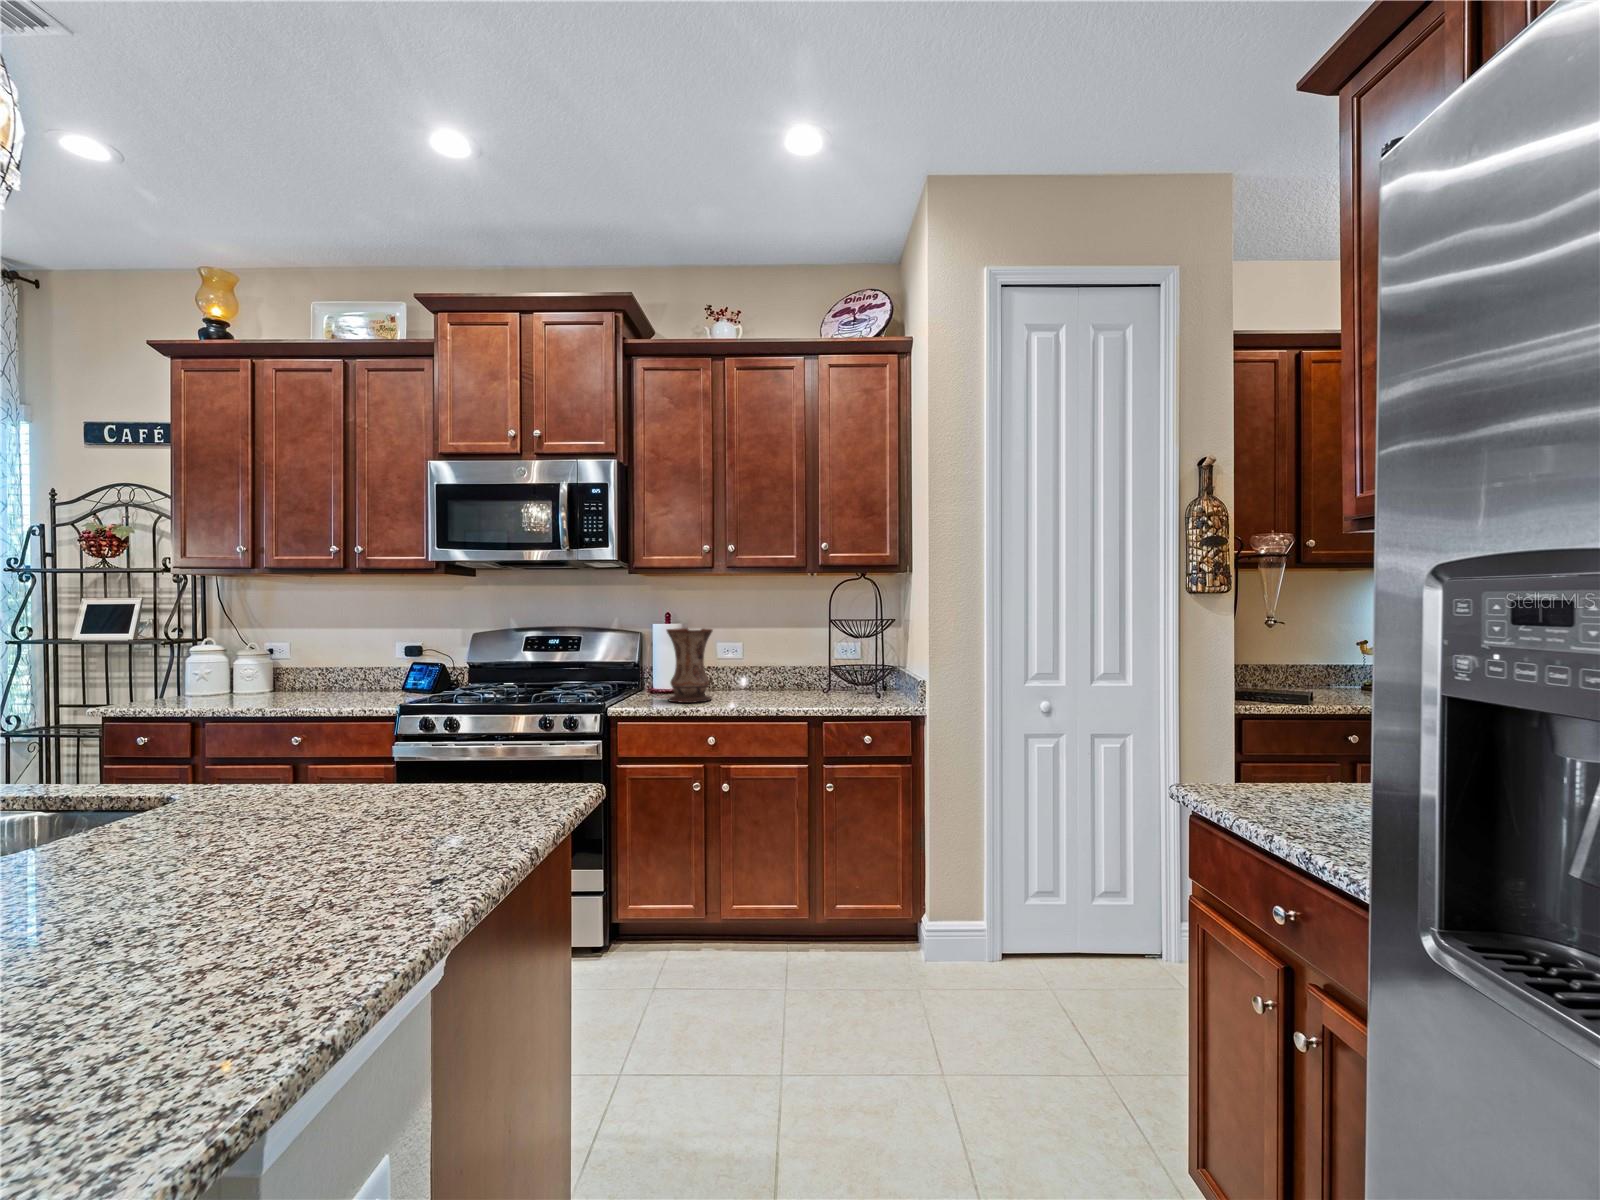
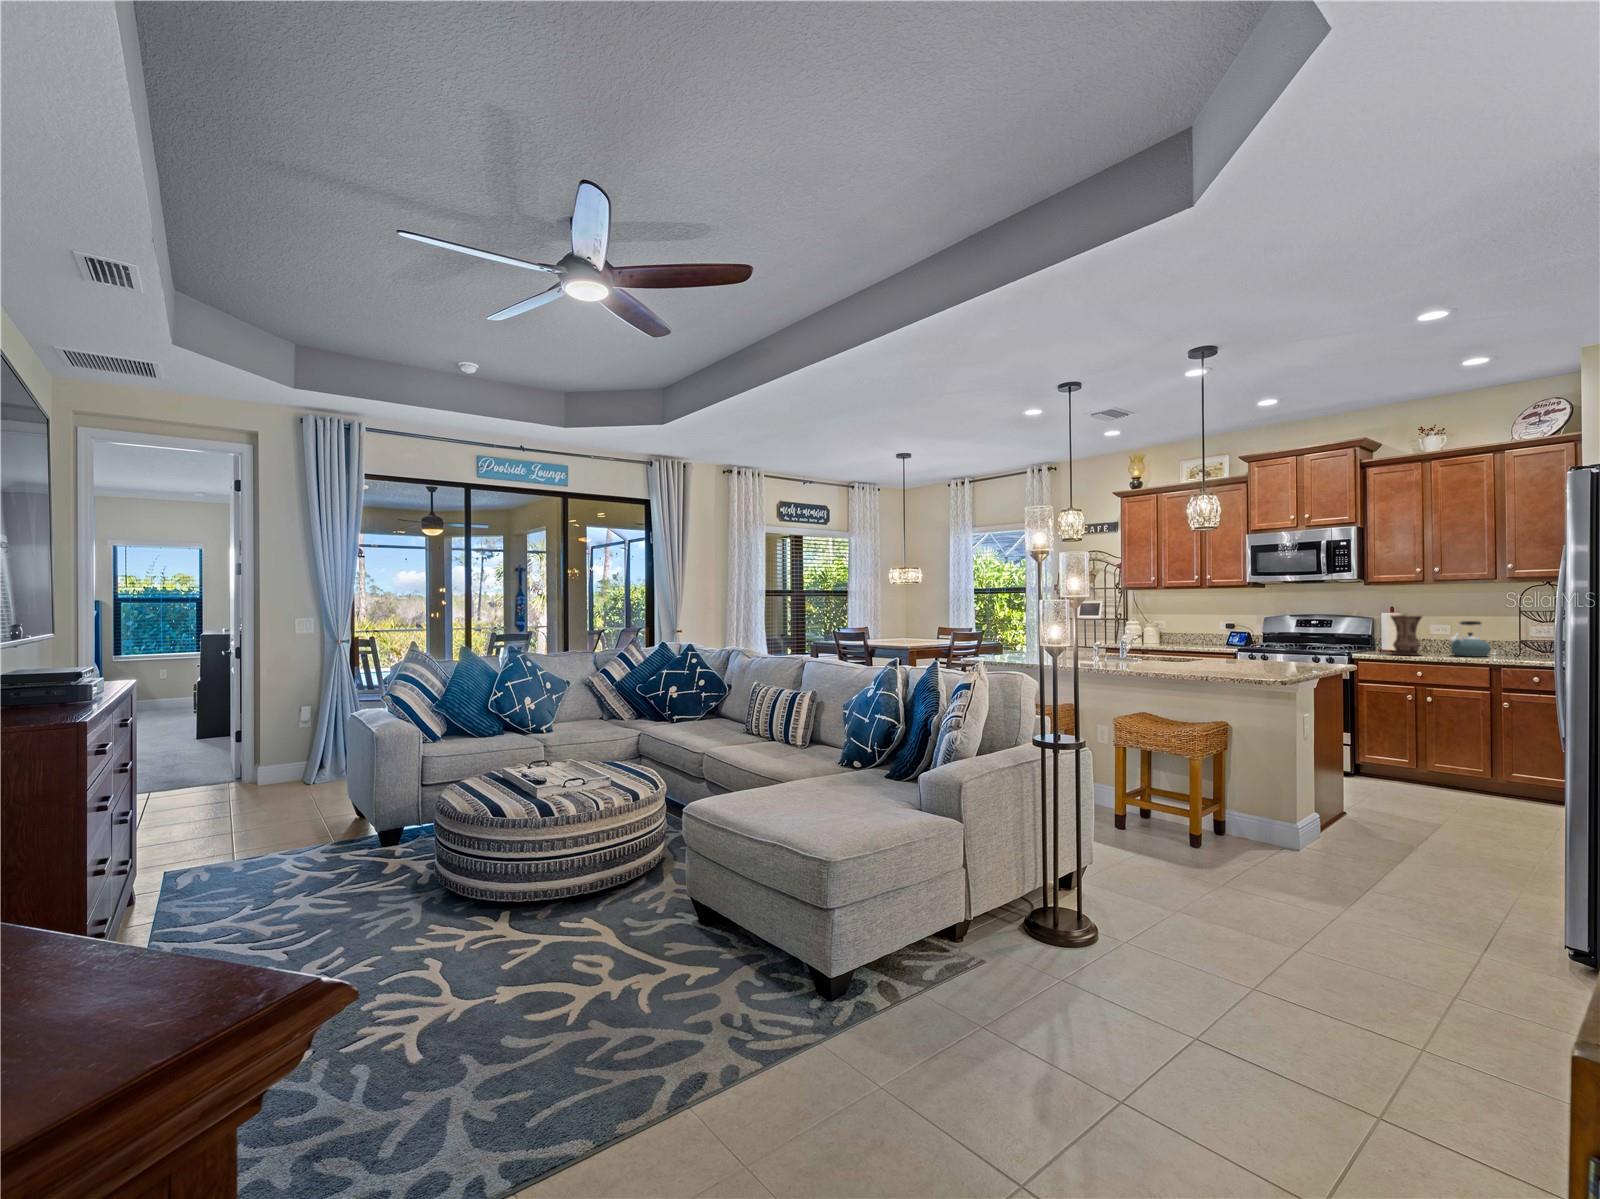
kettle: none [749,637,800,698] -> present [1450,621,1491,657]

